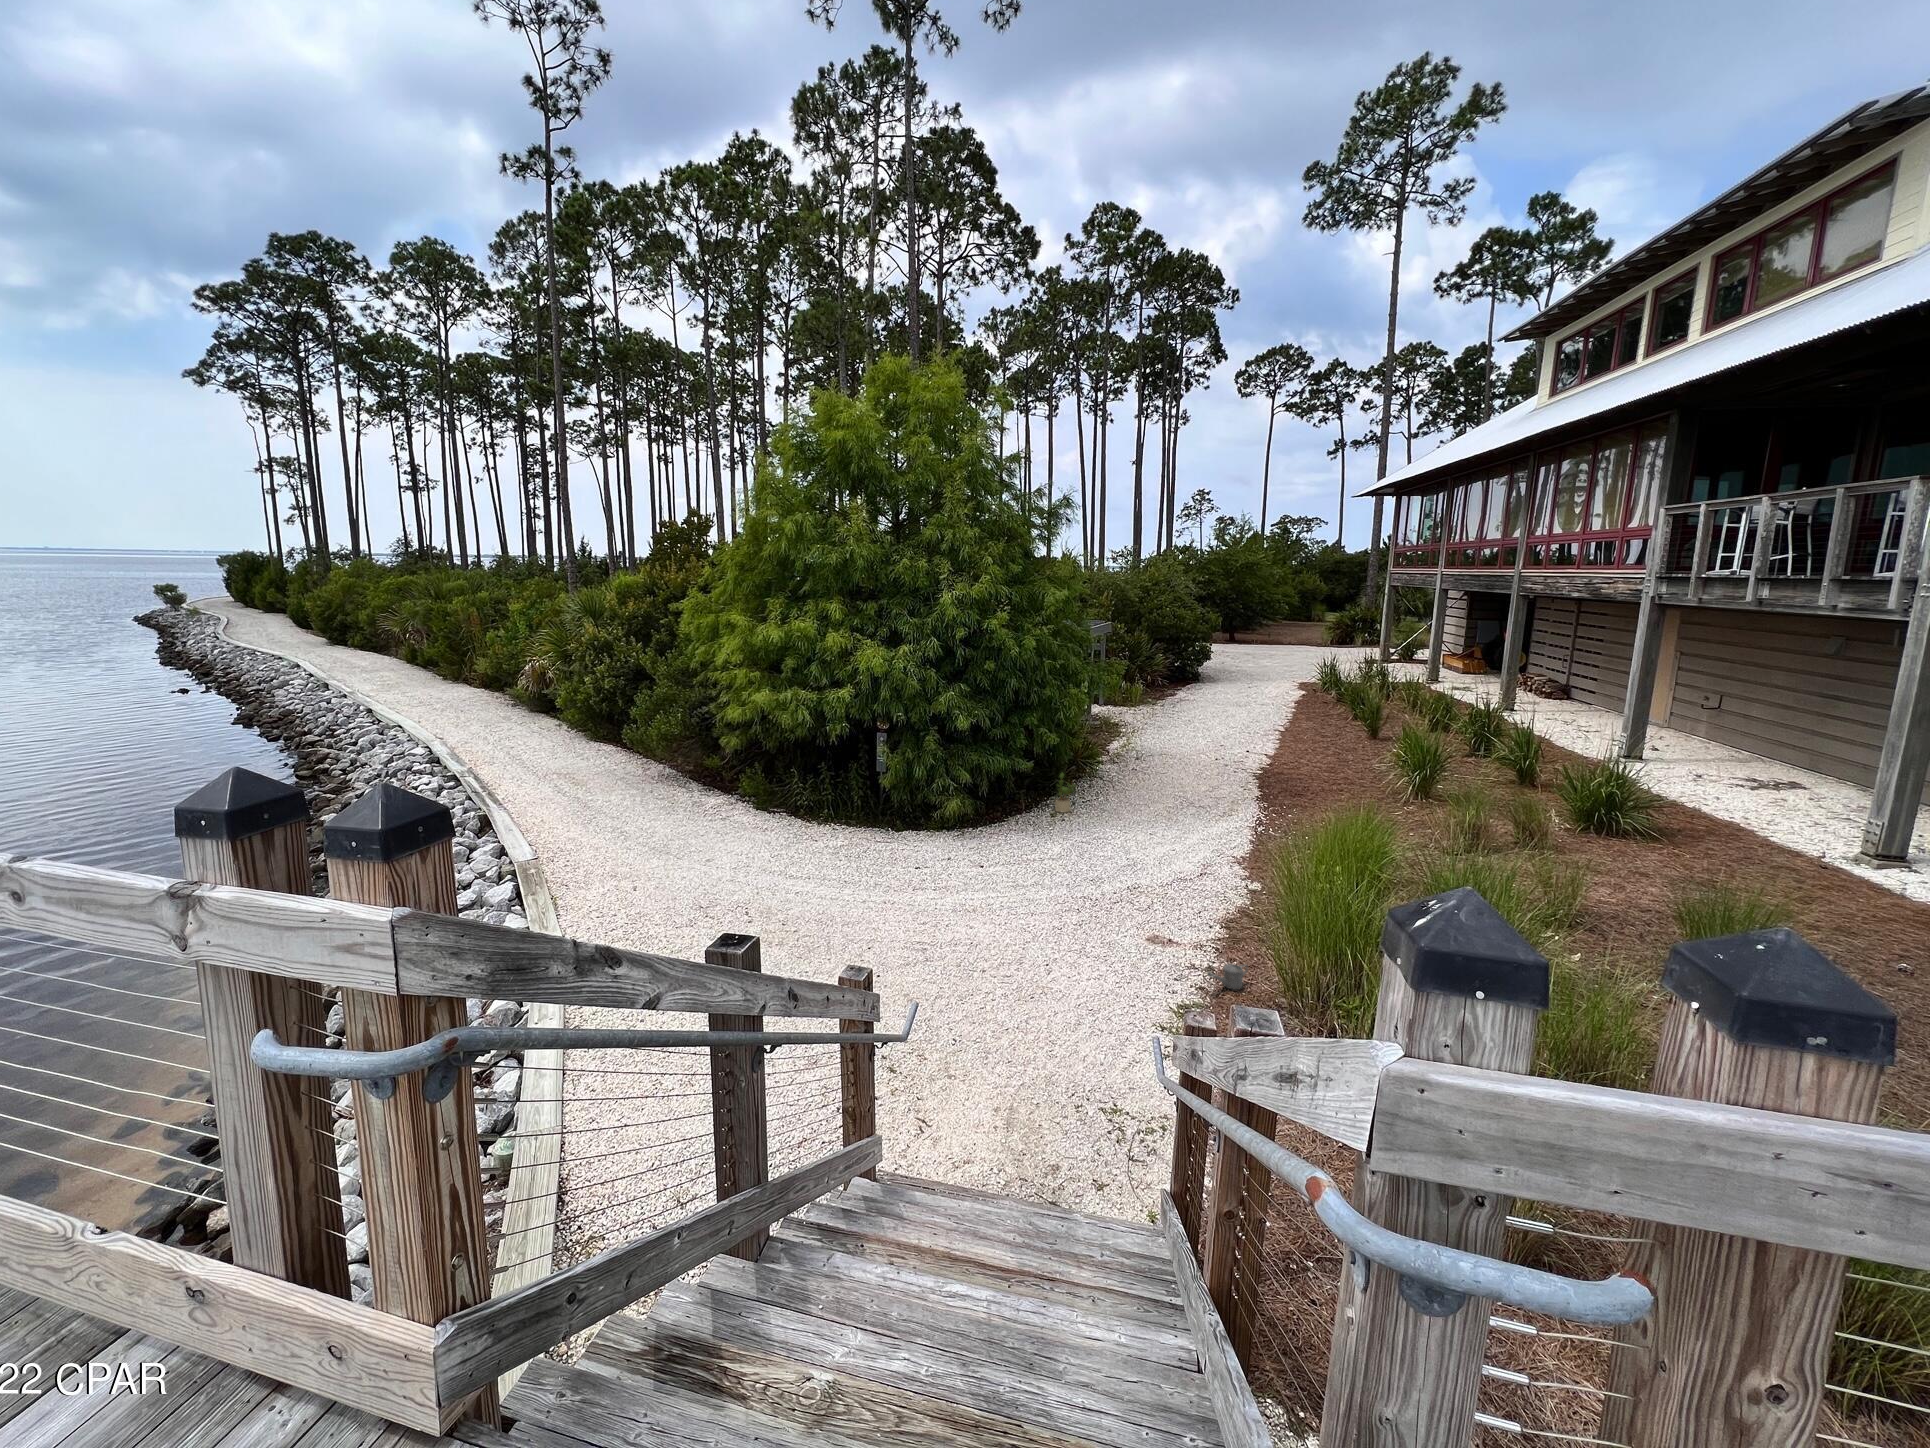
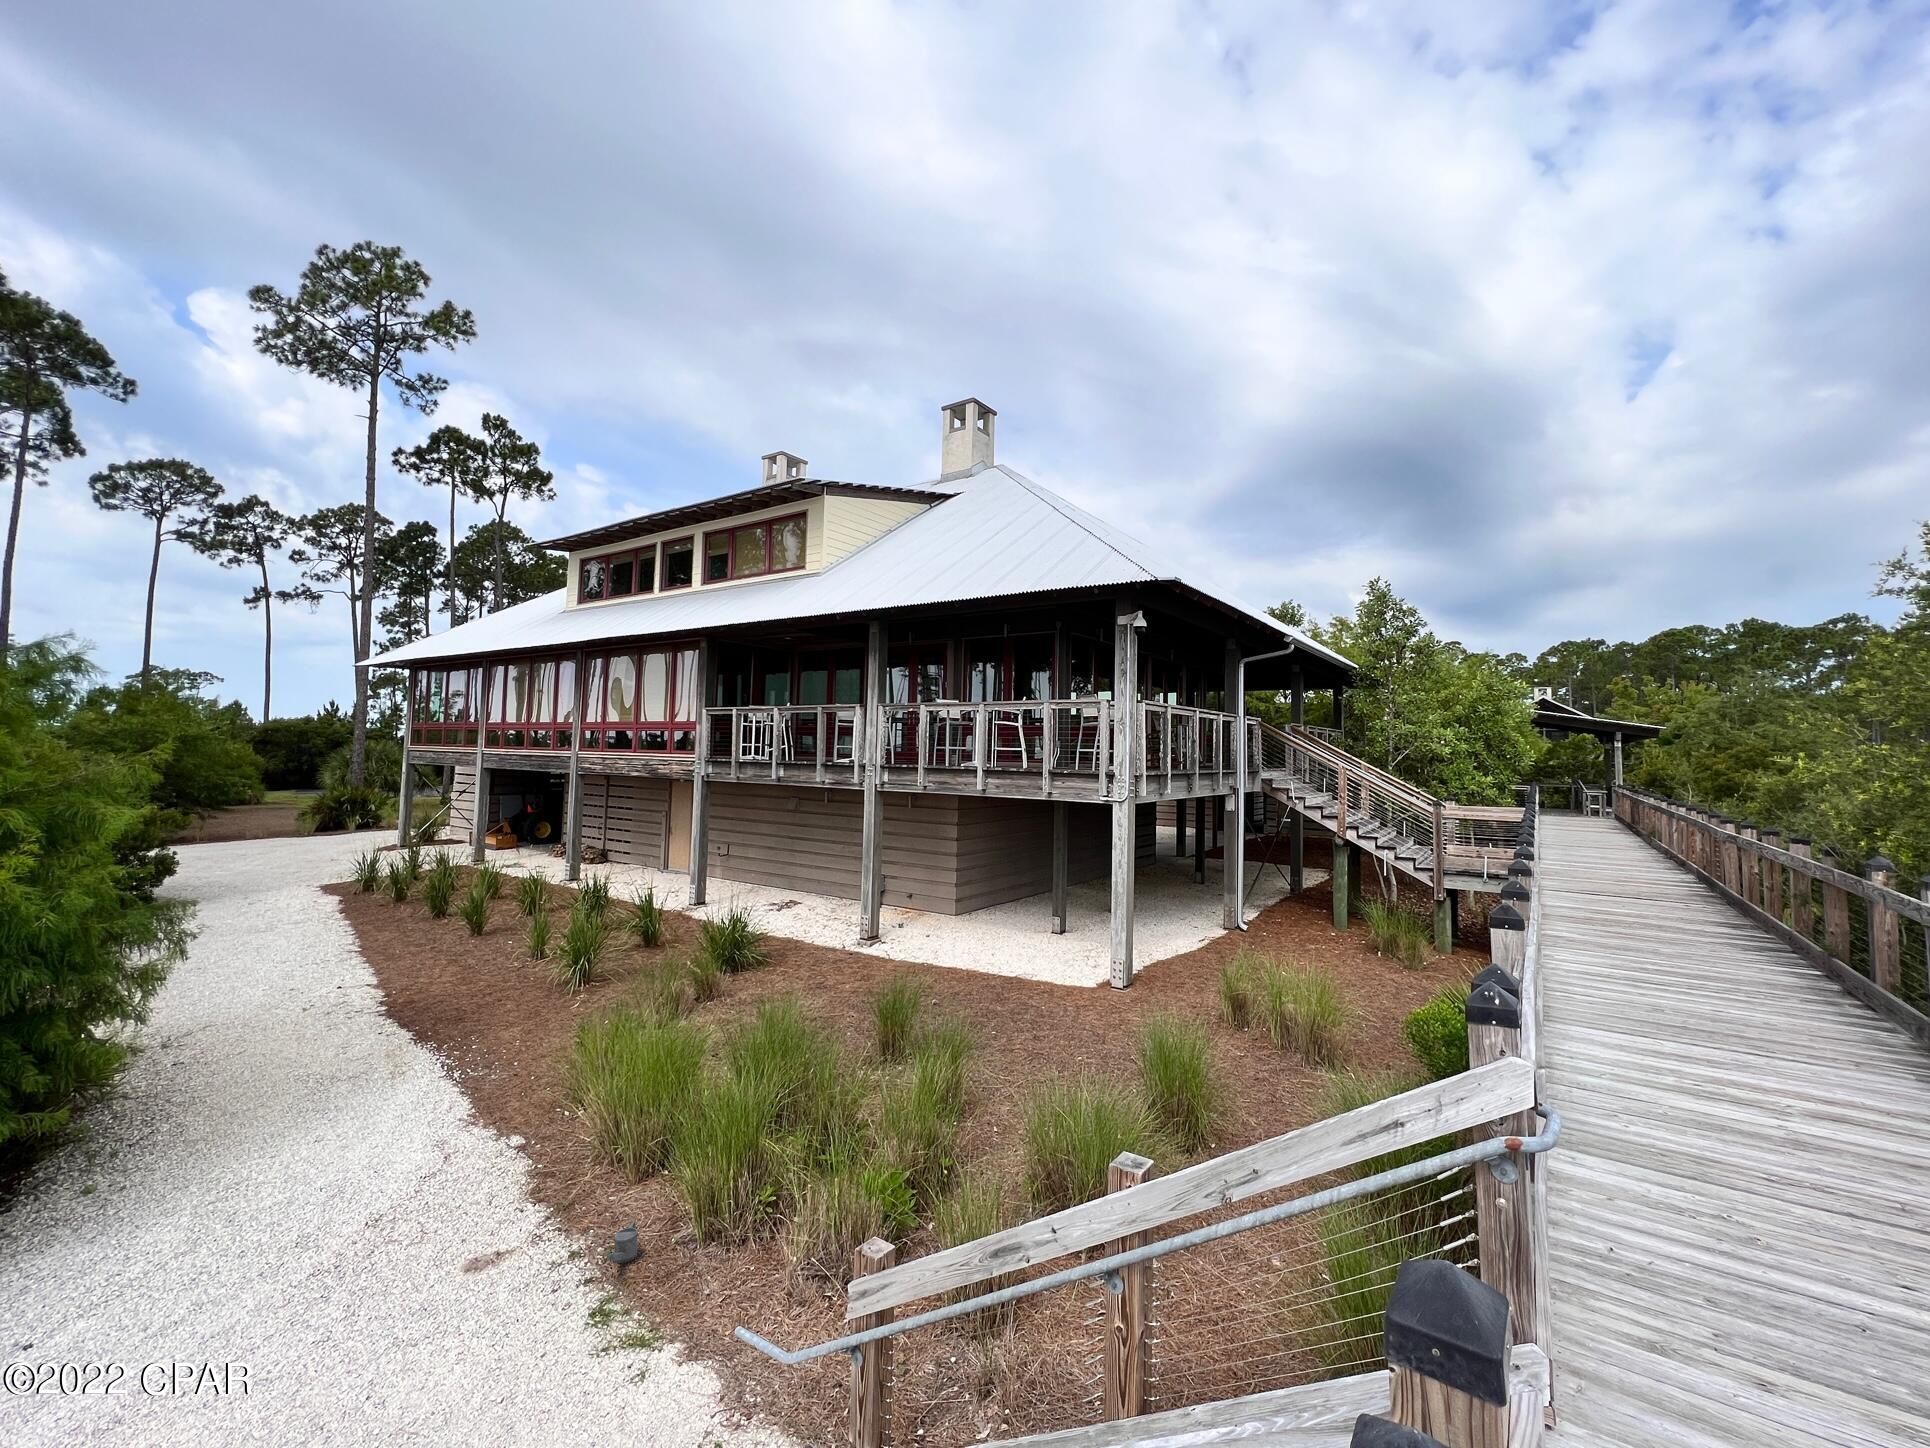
potted plant: present [1055,773,1074,813] -> none [45,1104,102,1181]

